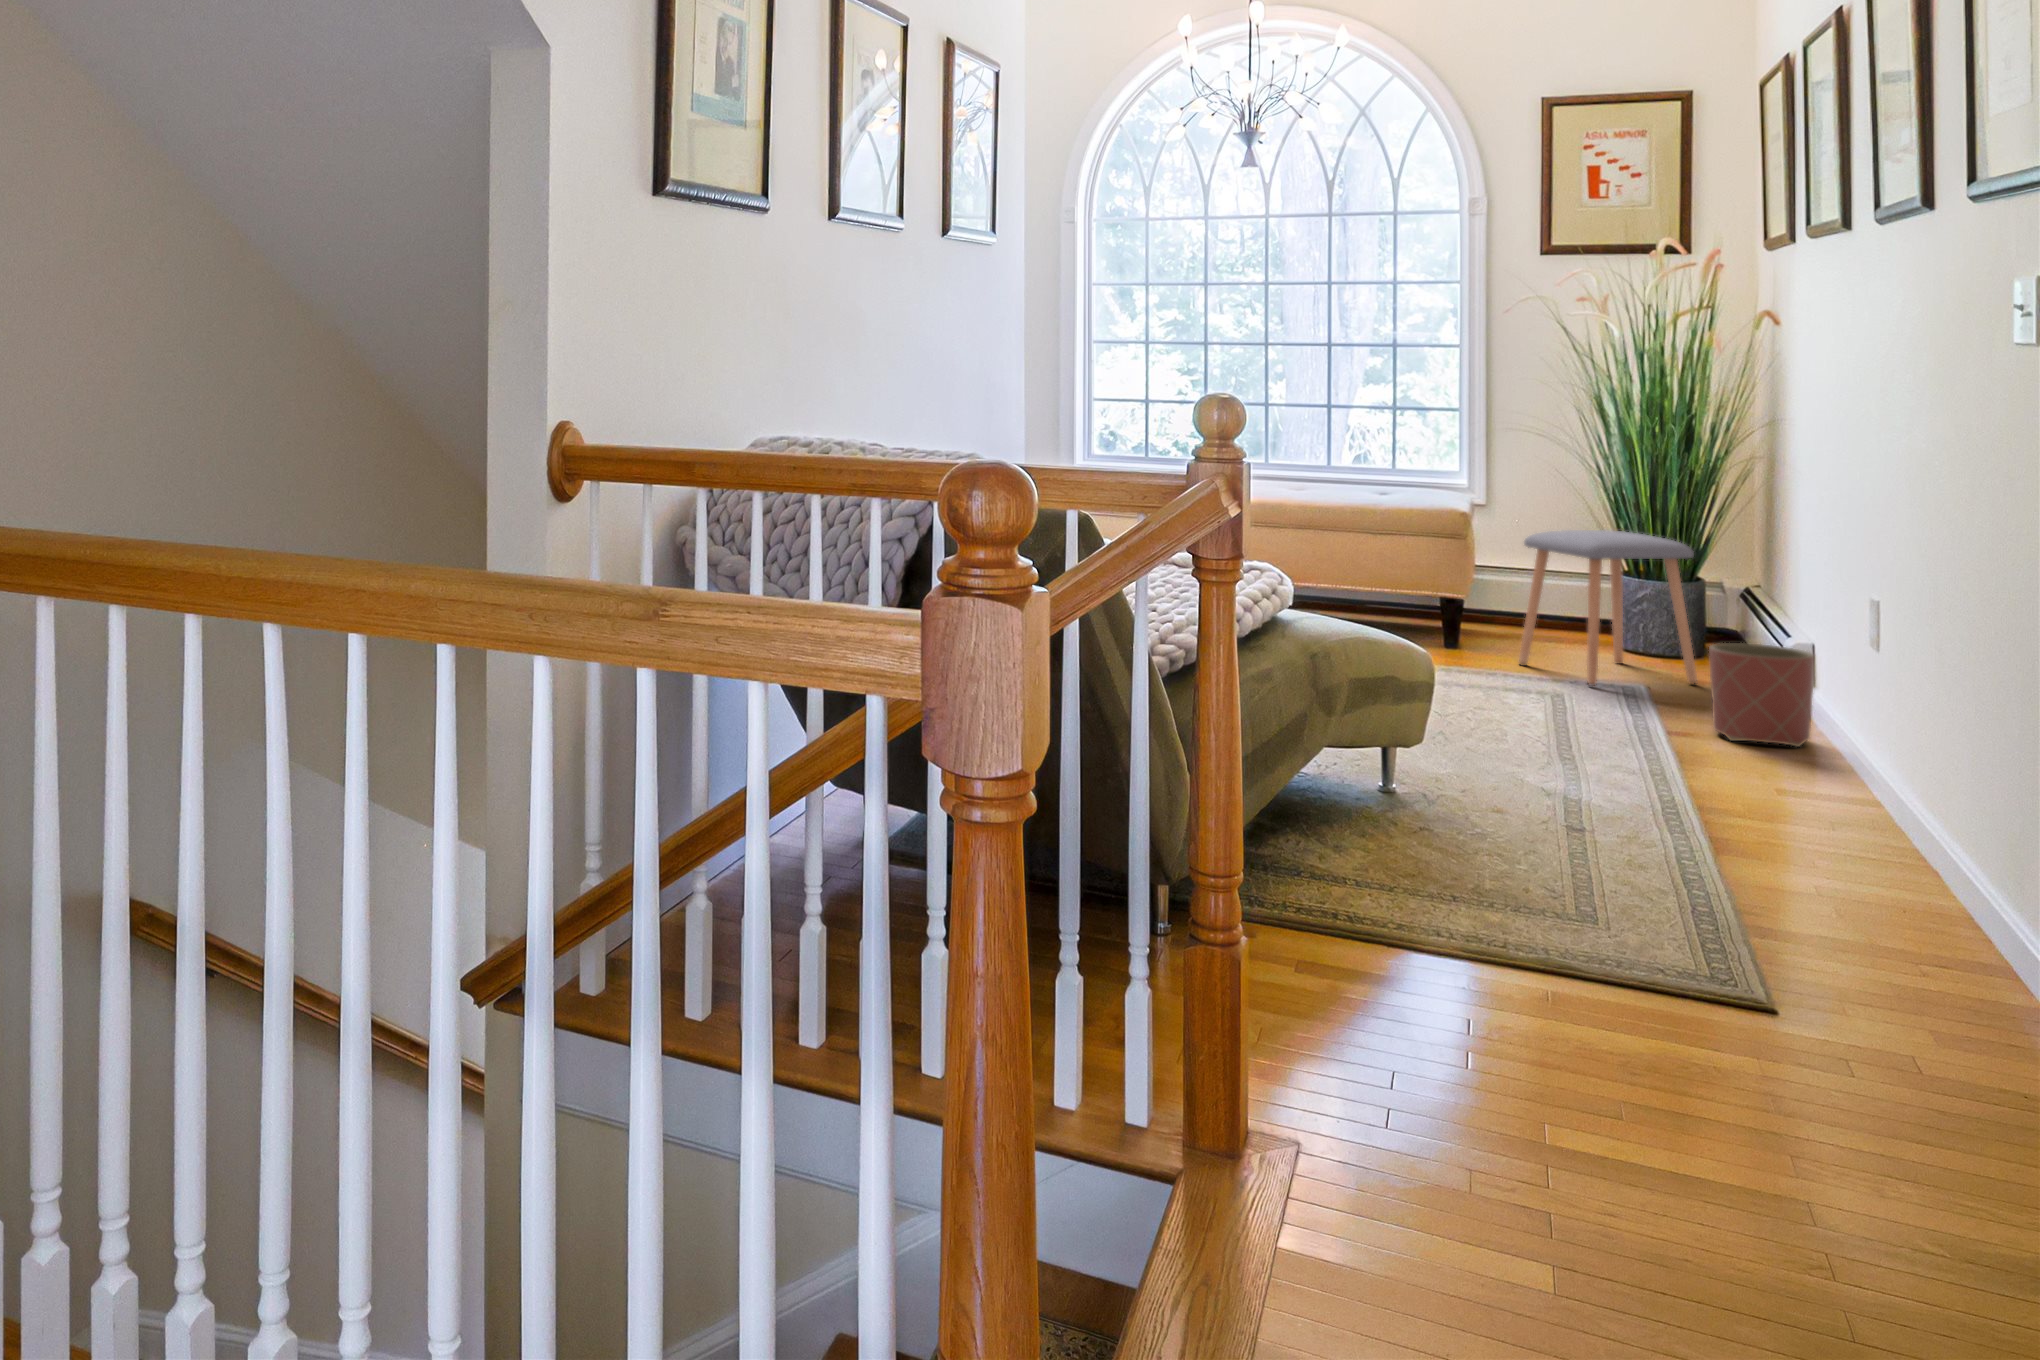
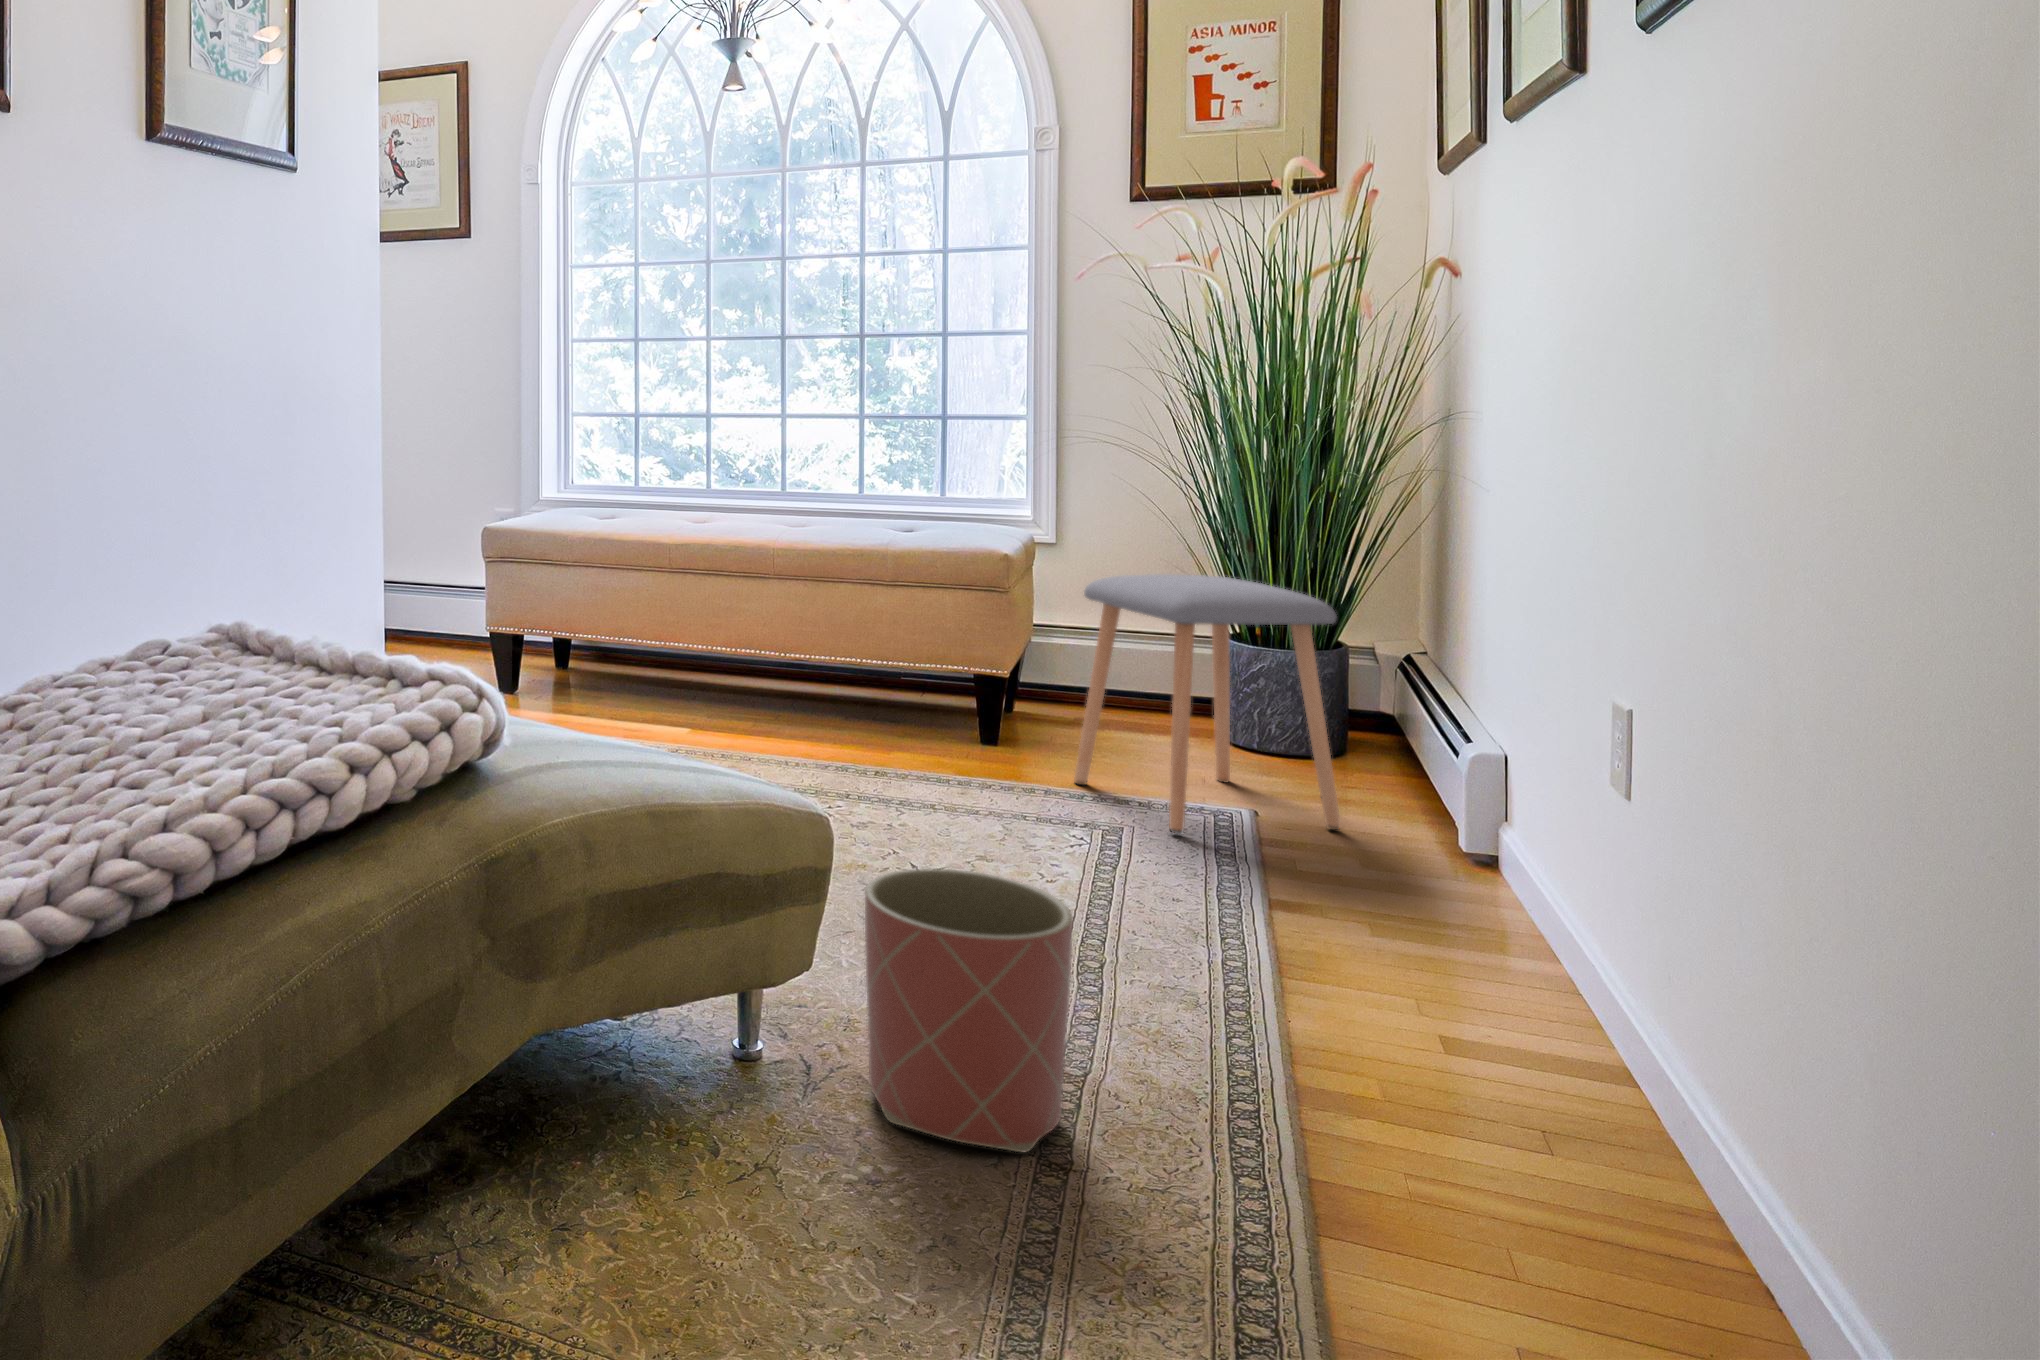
planter: present [1709,643,1814,747] -> present [865,869,1073,1153]

